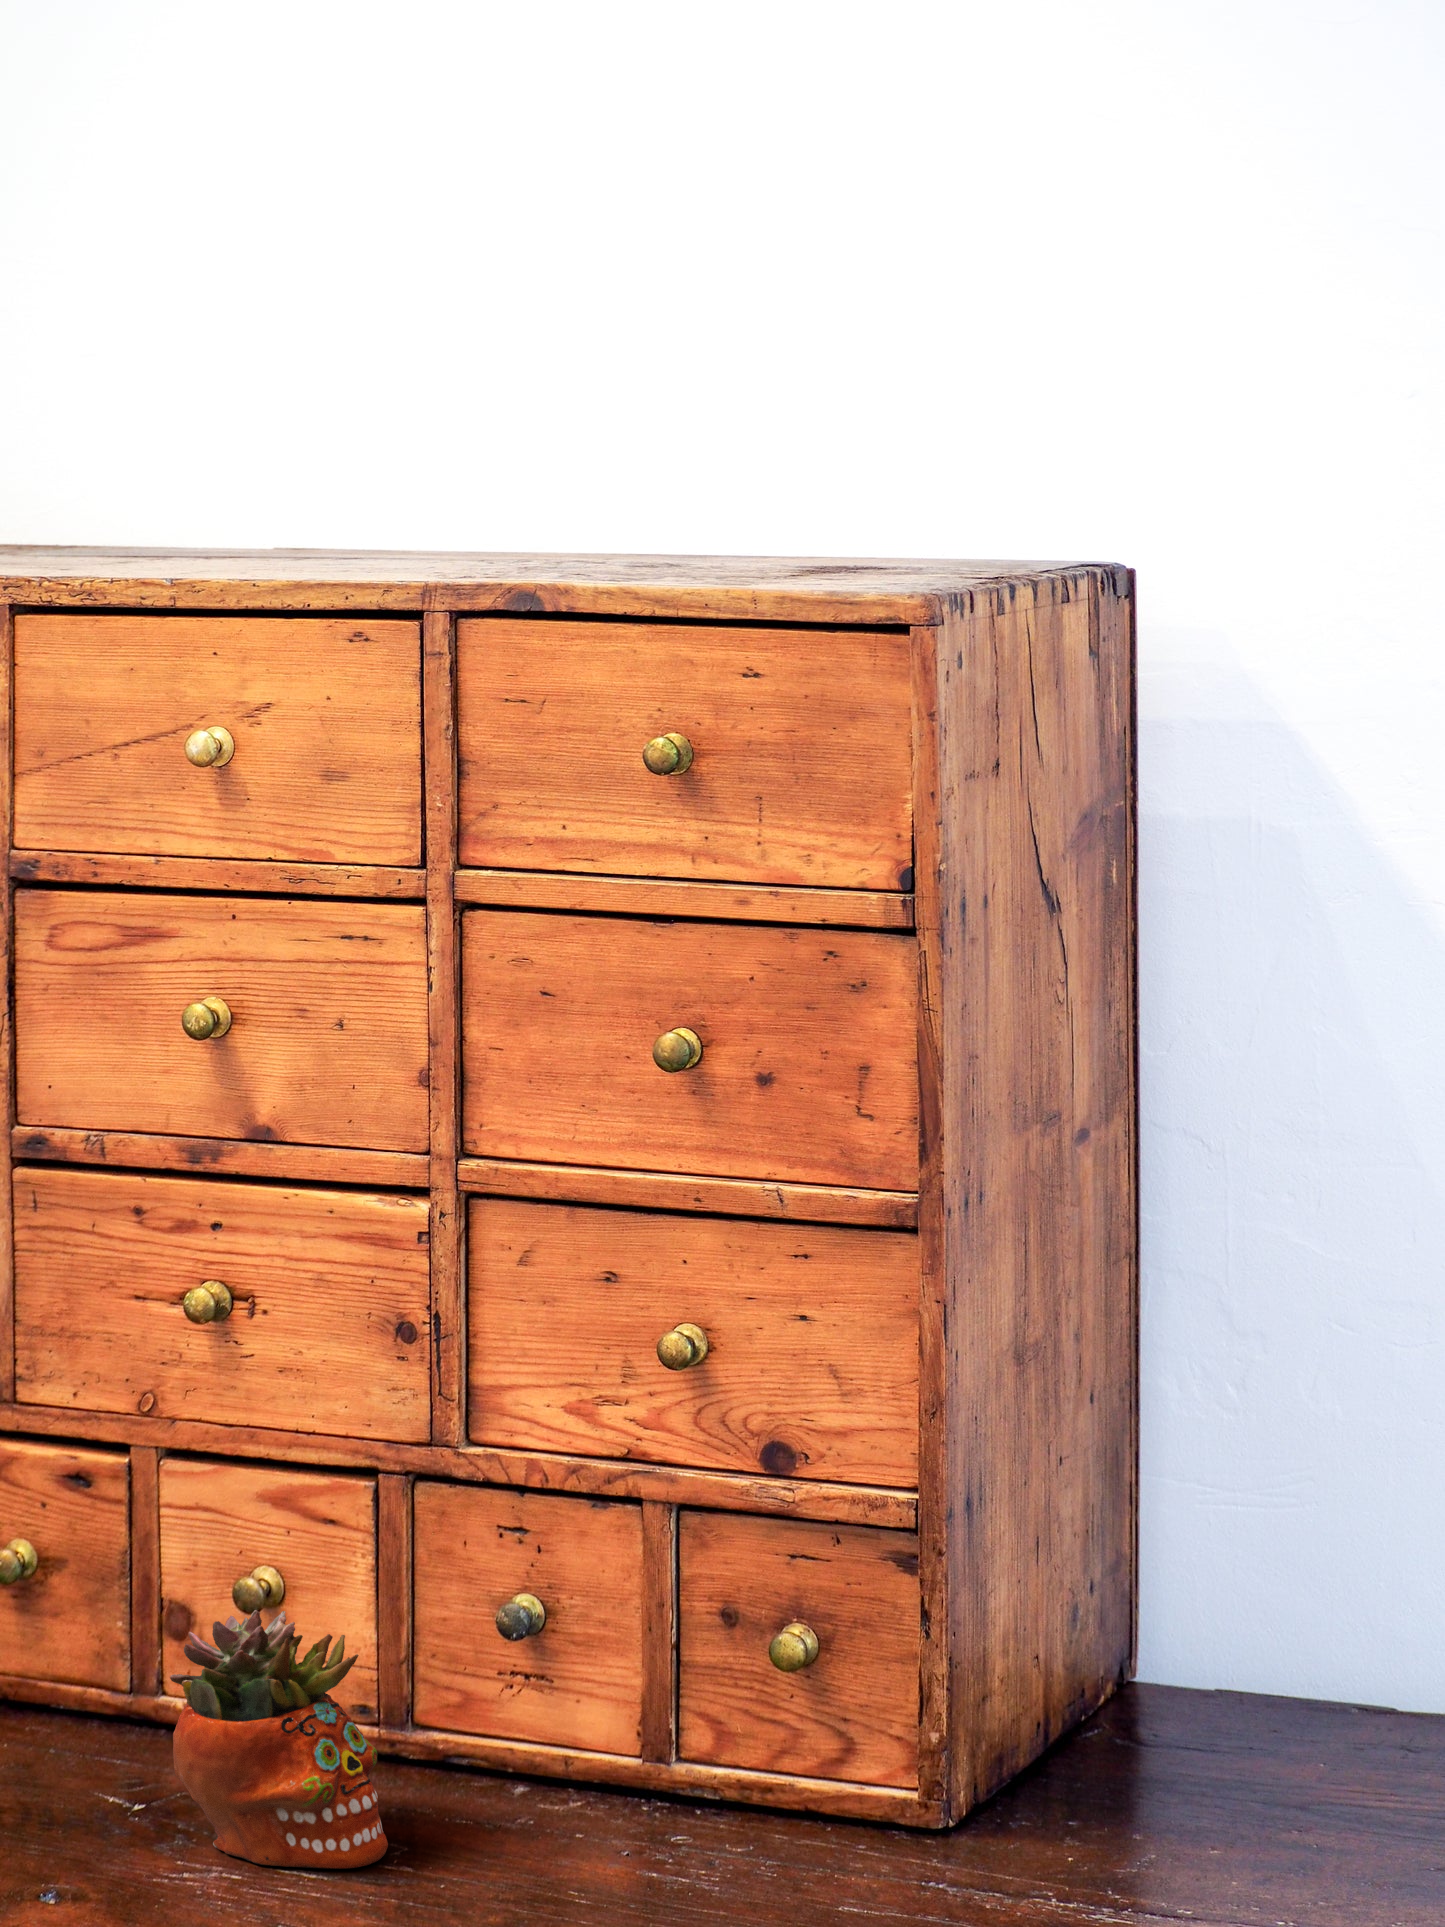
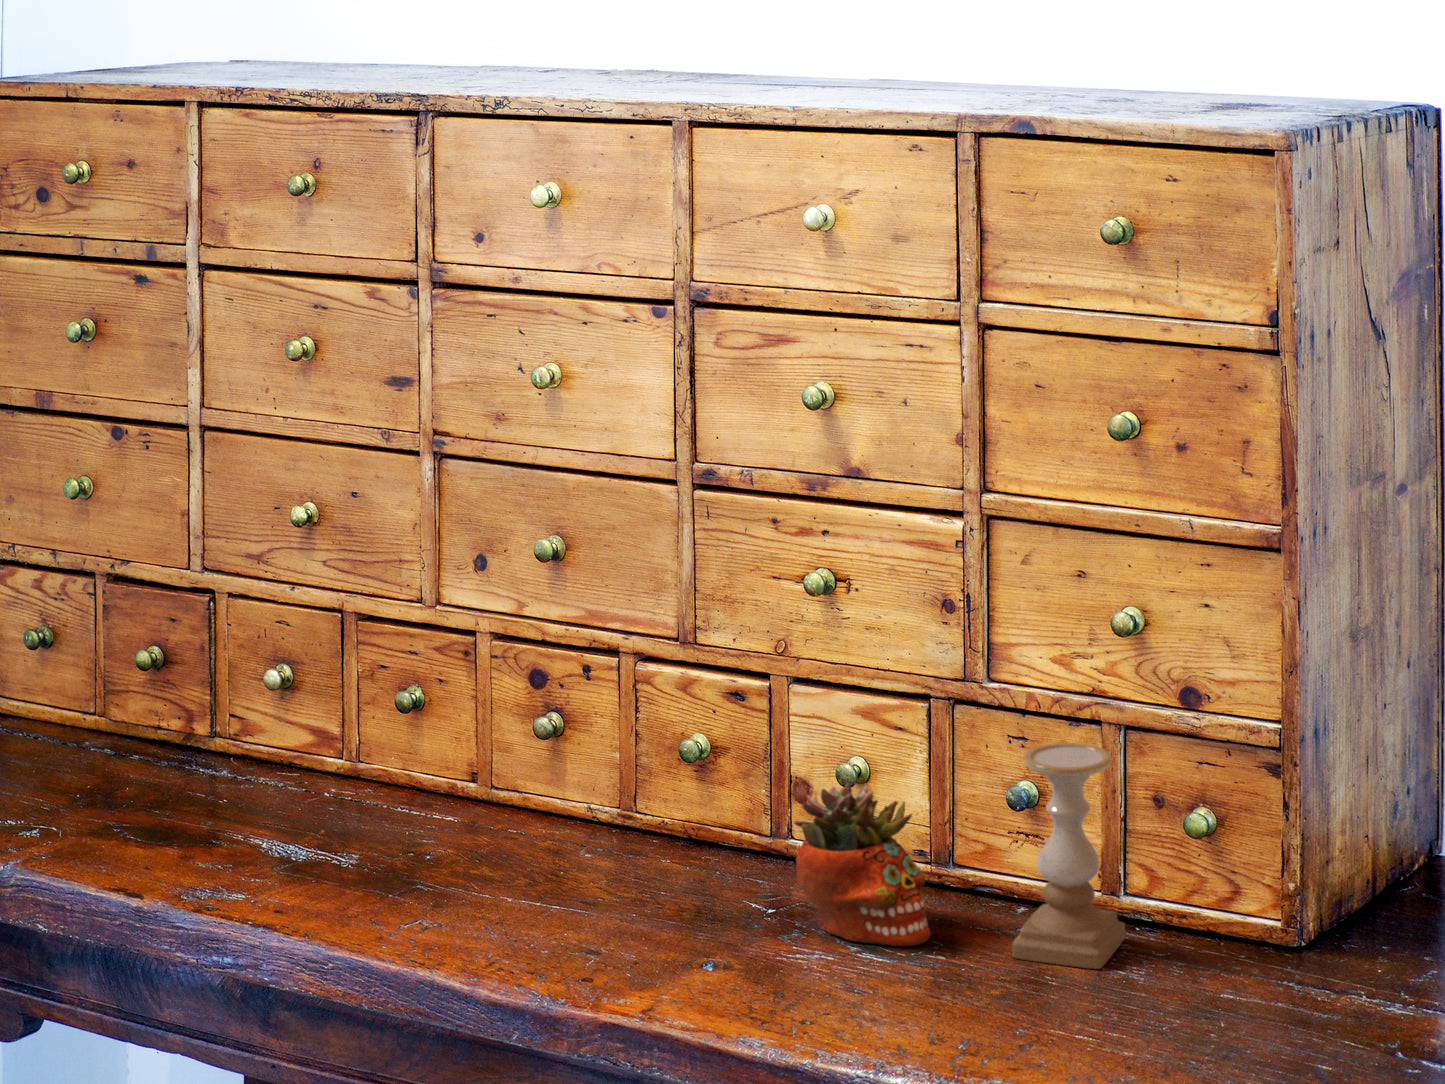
candle holder: none [518,1532,685,1888] -> present [1012,743,1125,969]

